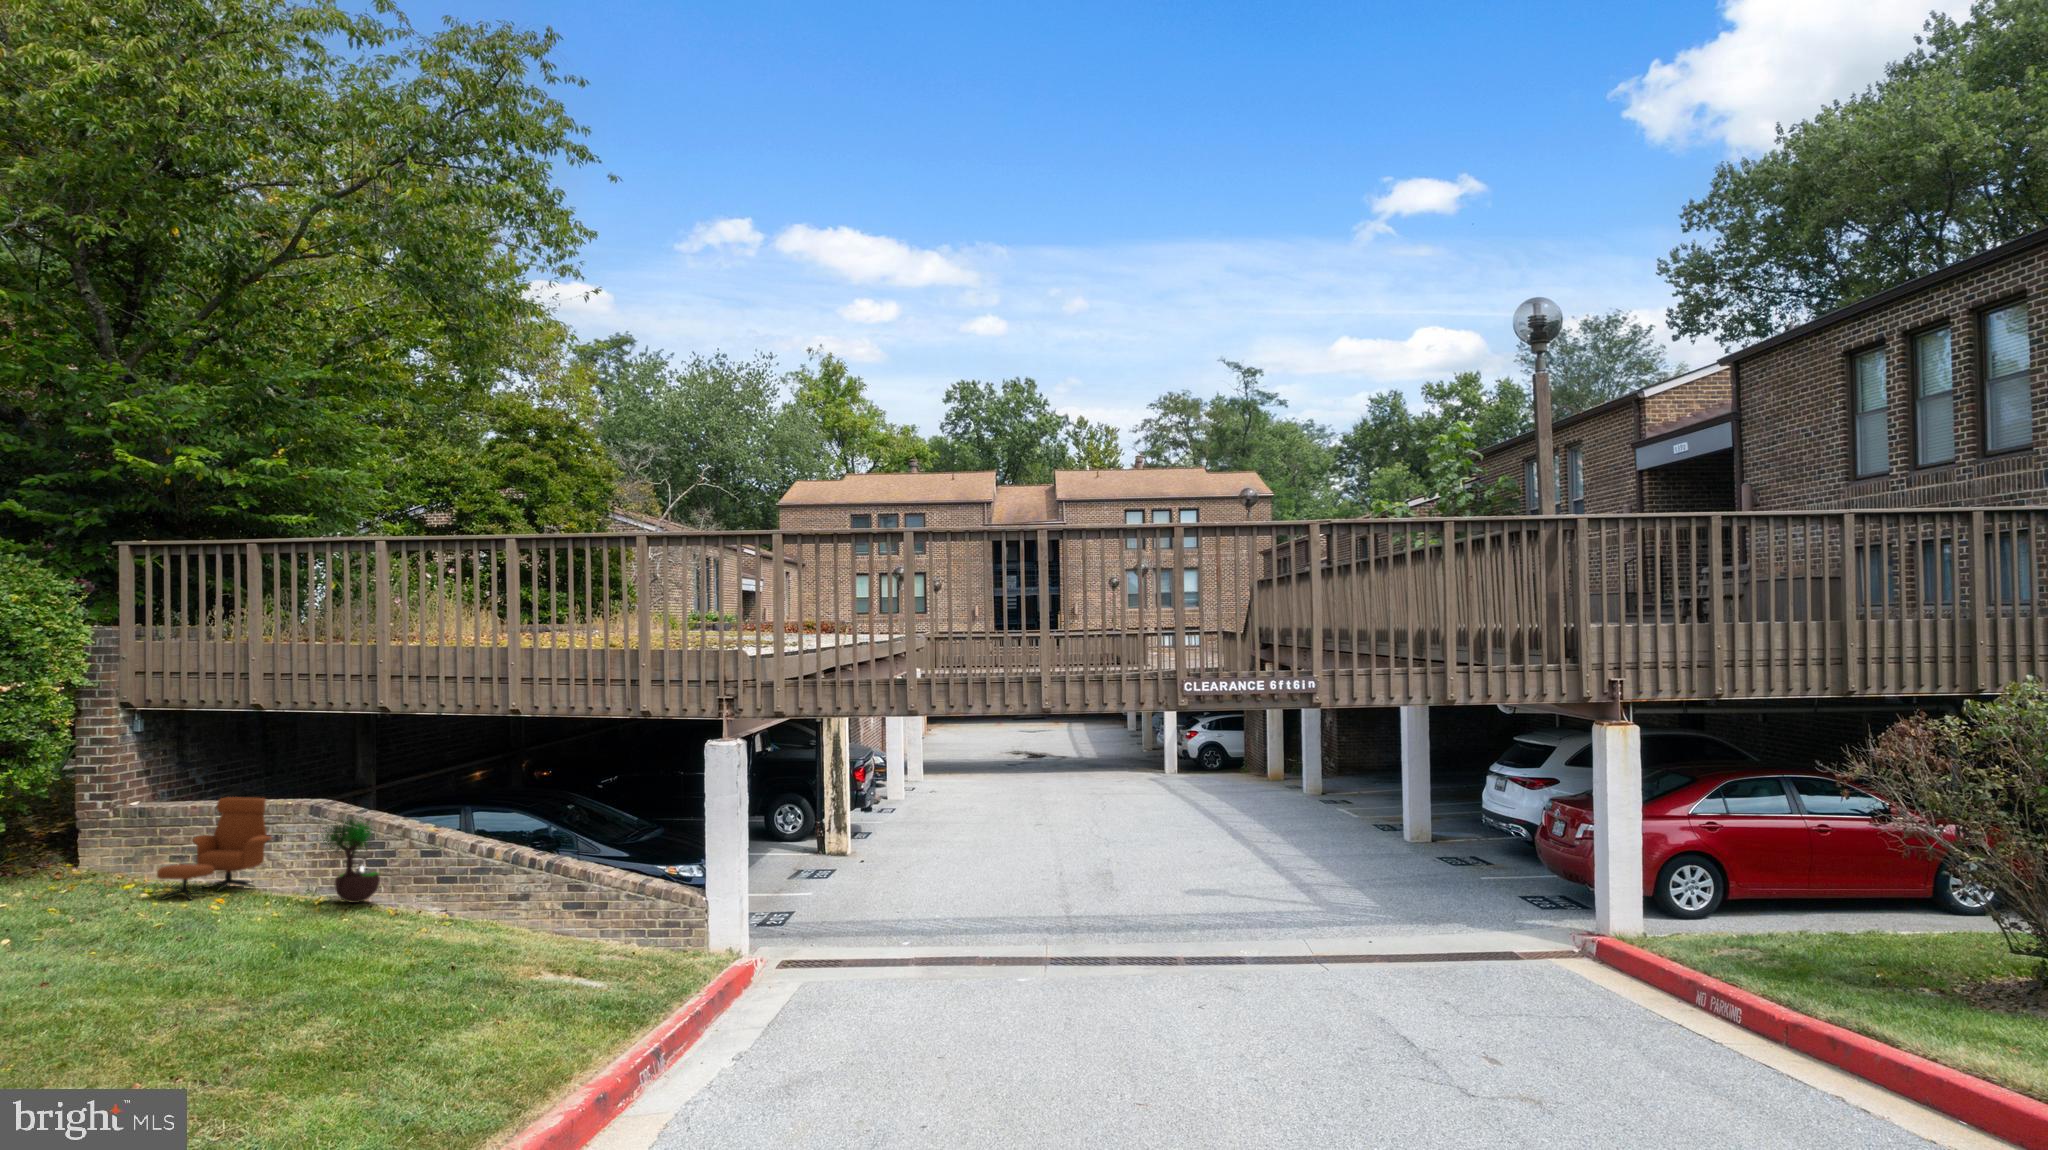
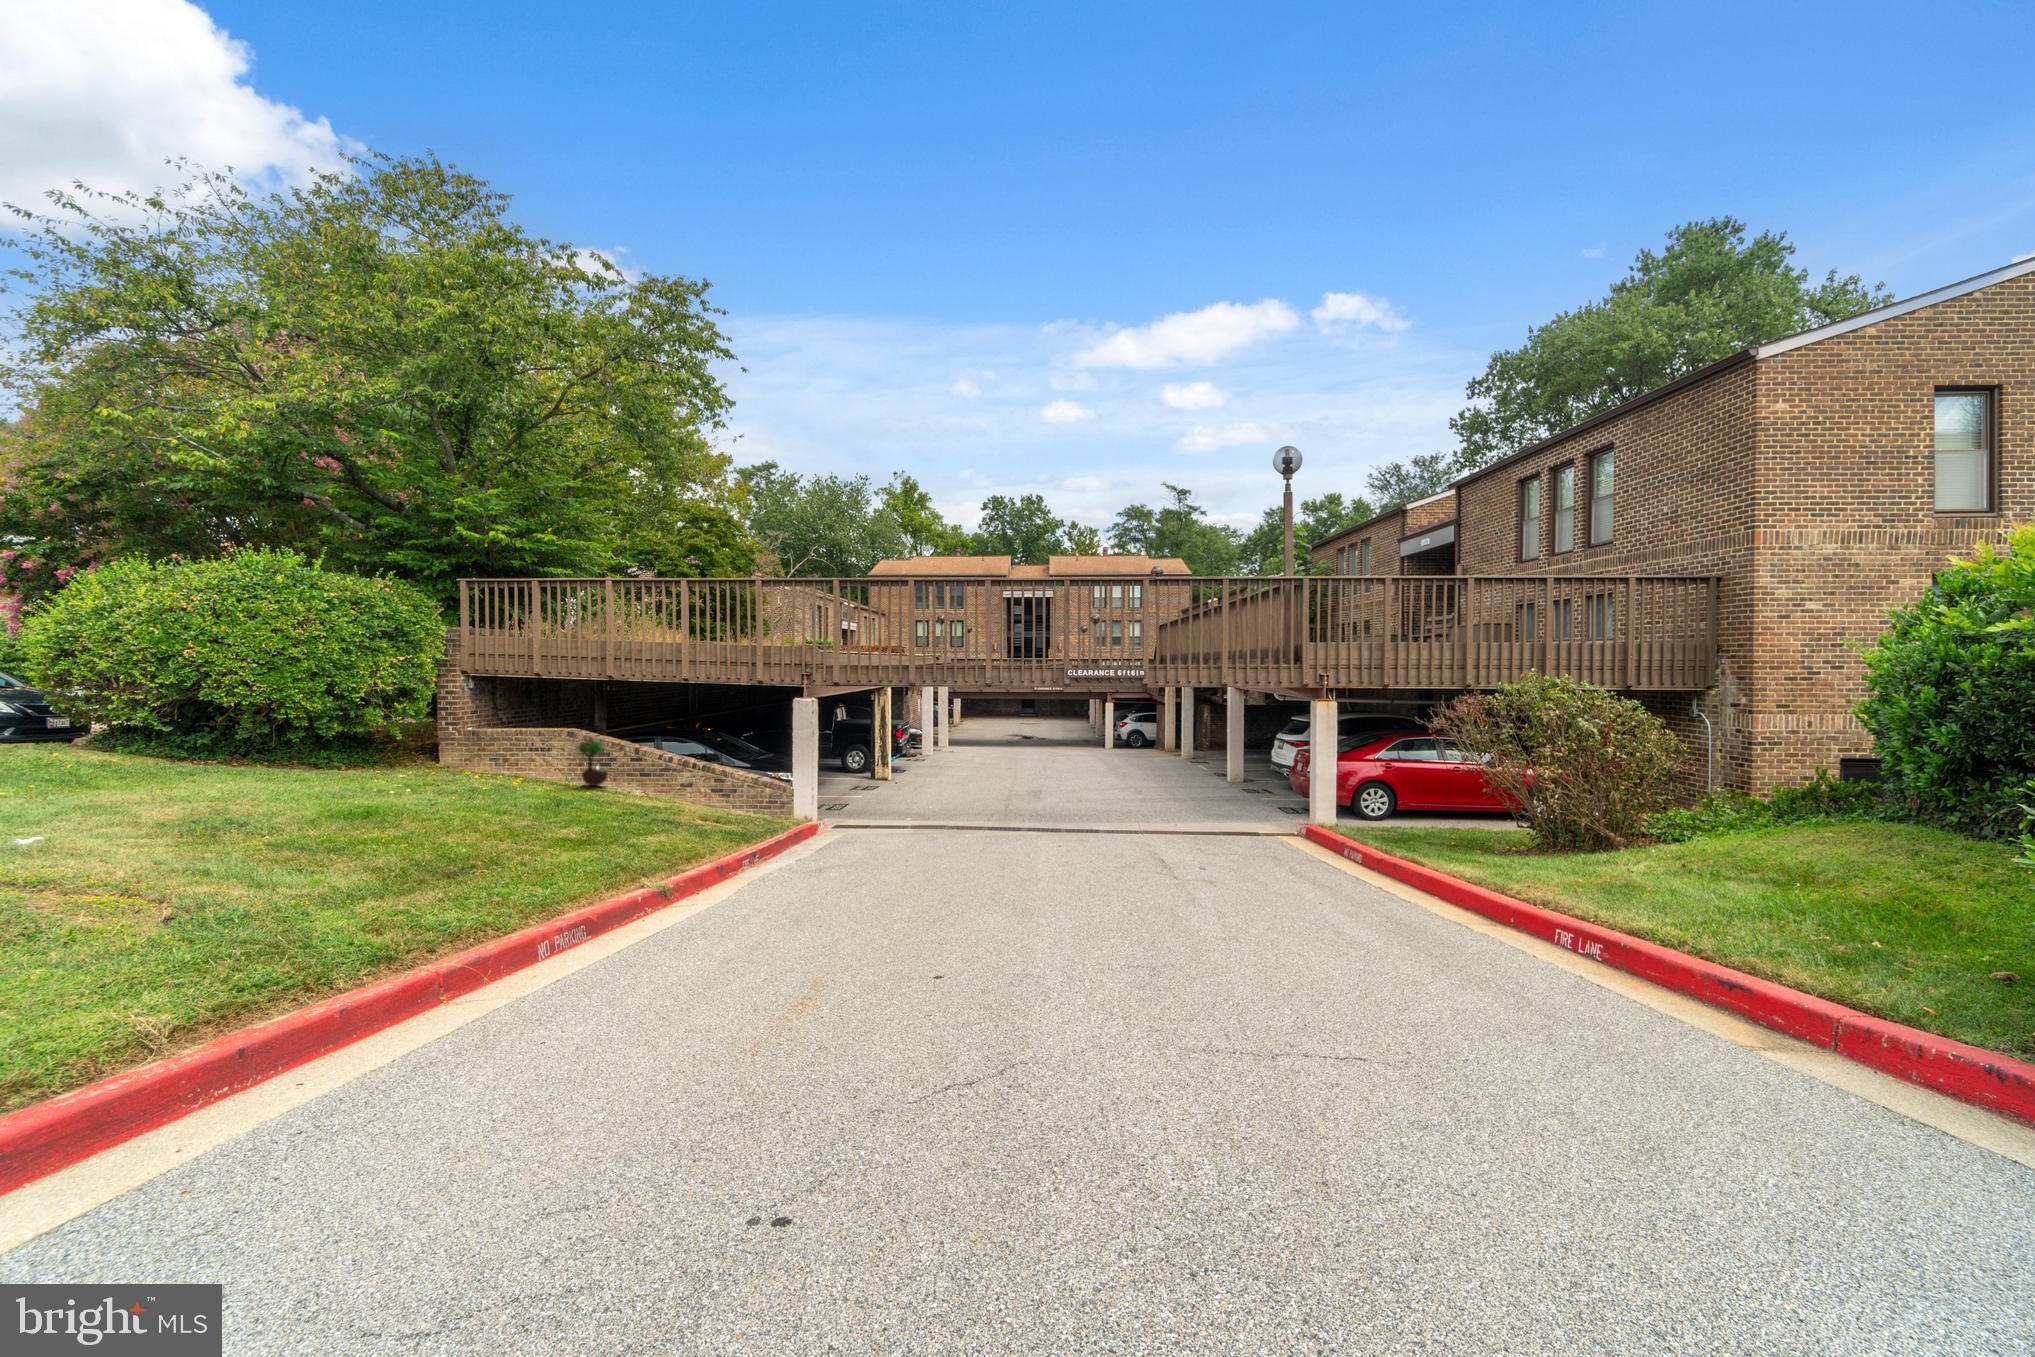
lounge chair: present [157,797,272,900] -> none [482,726,547,780]

